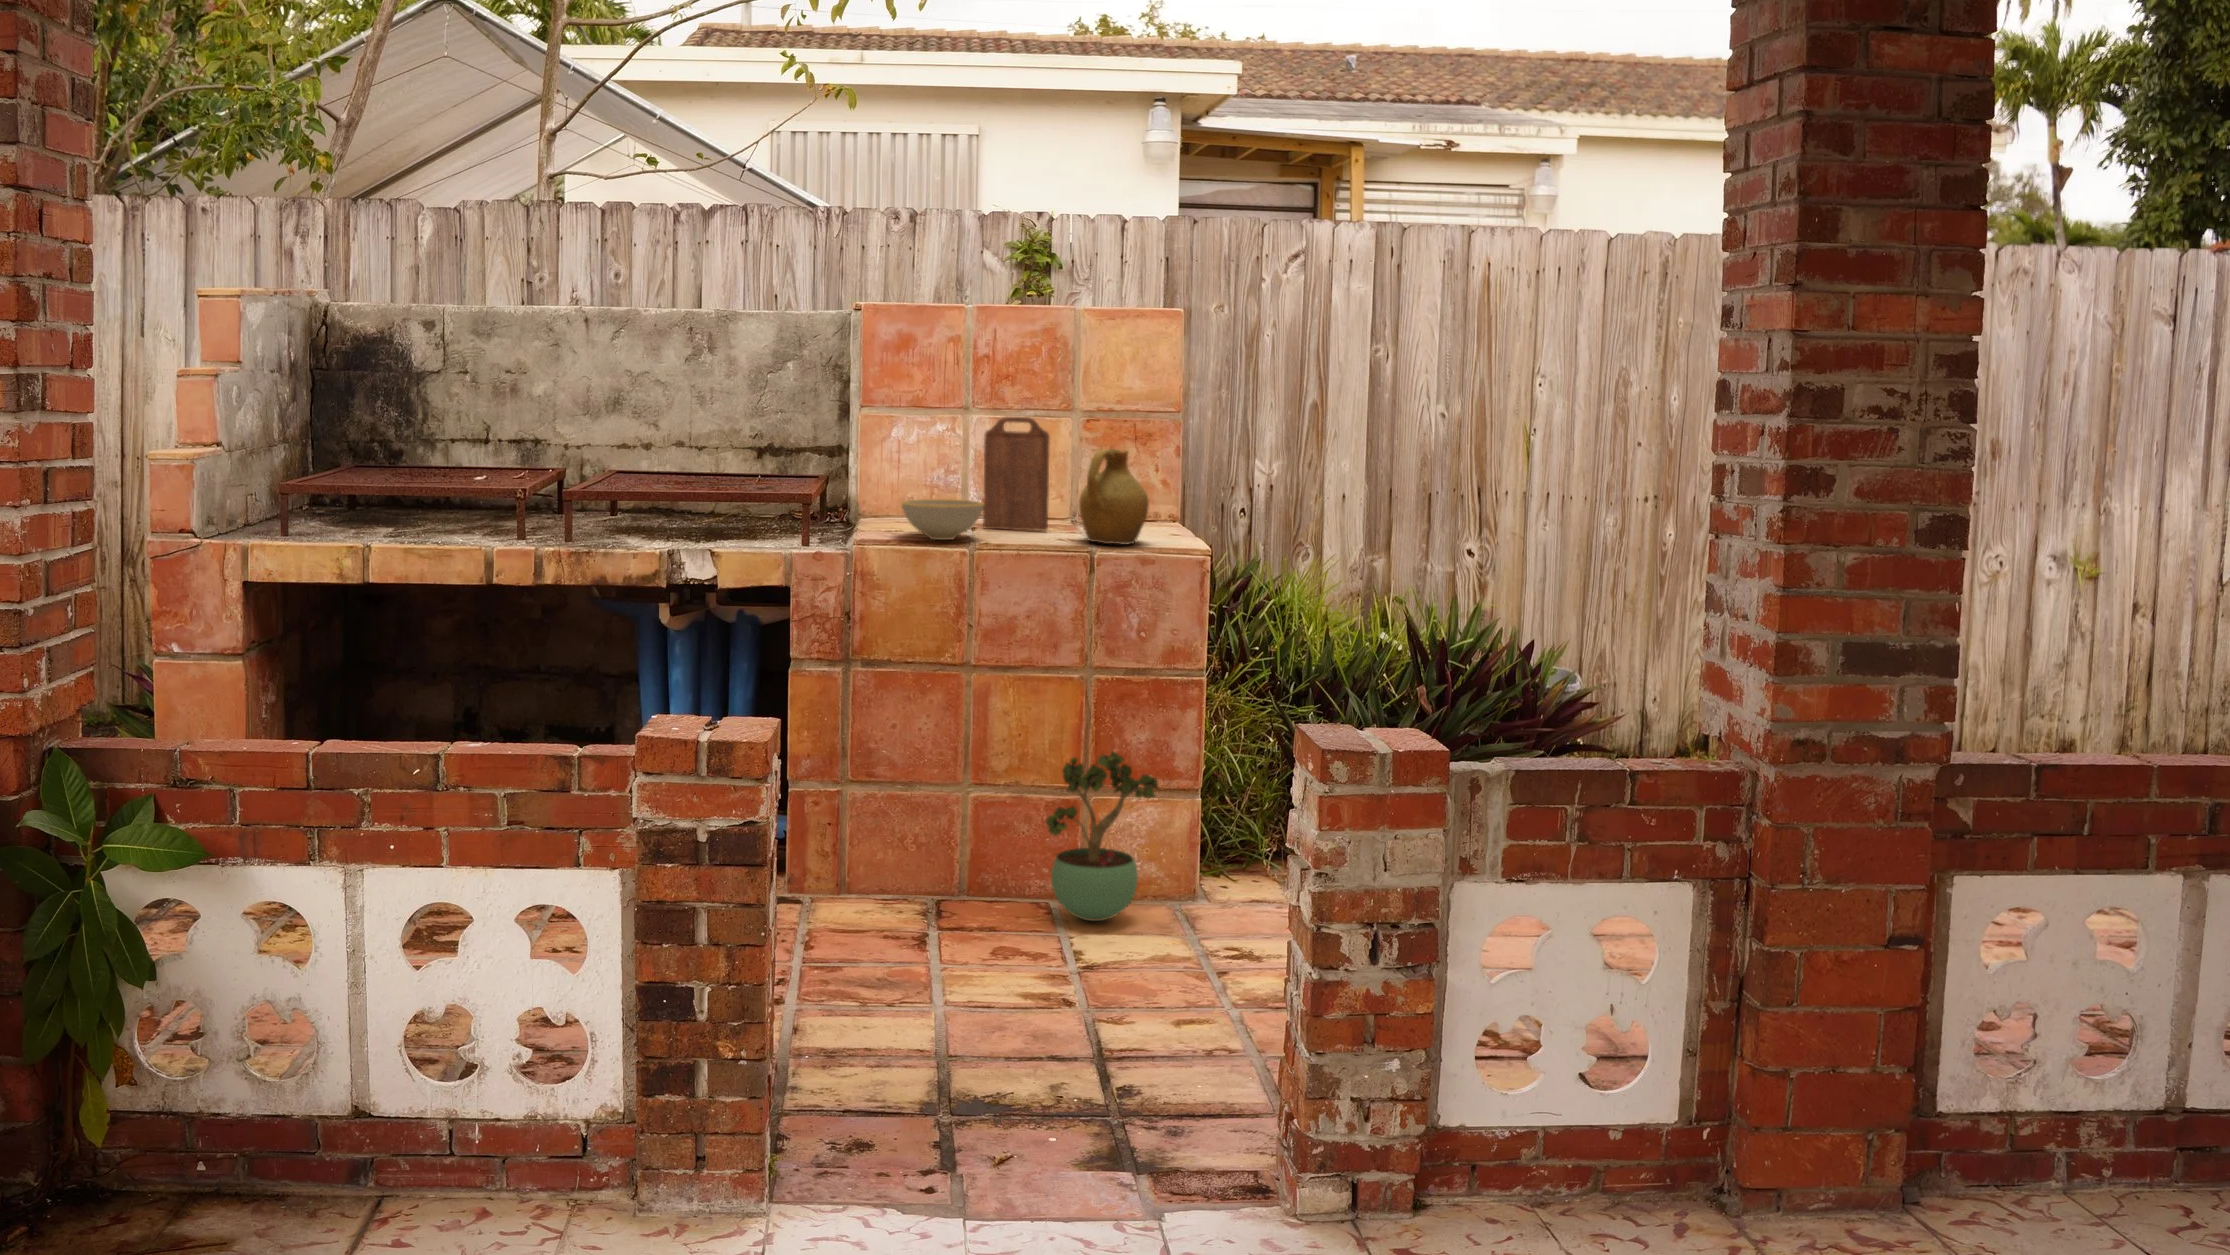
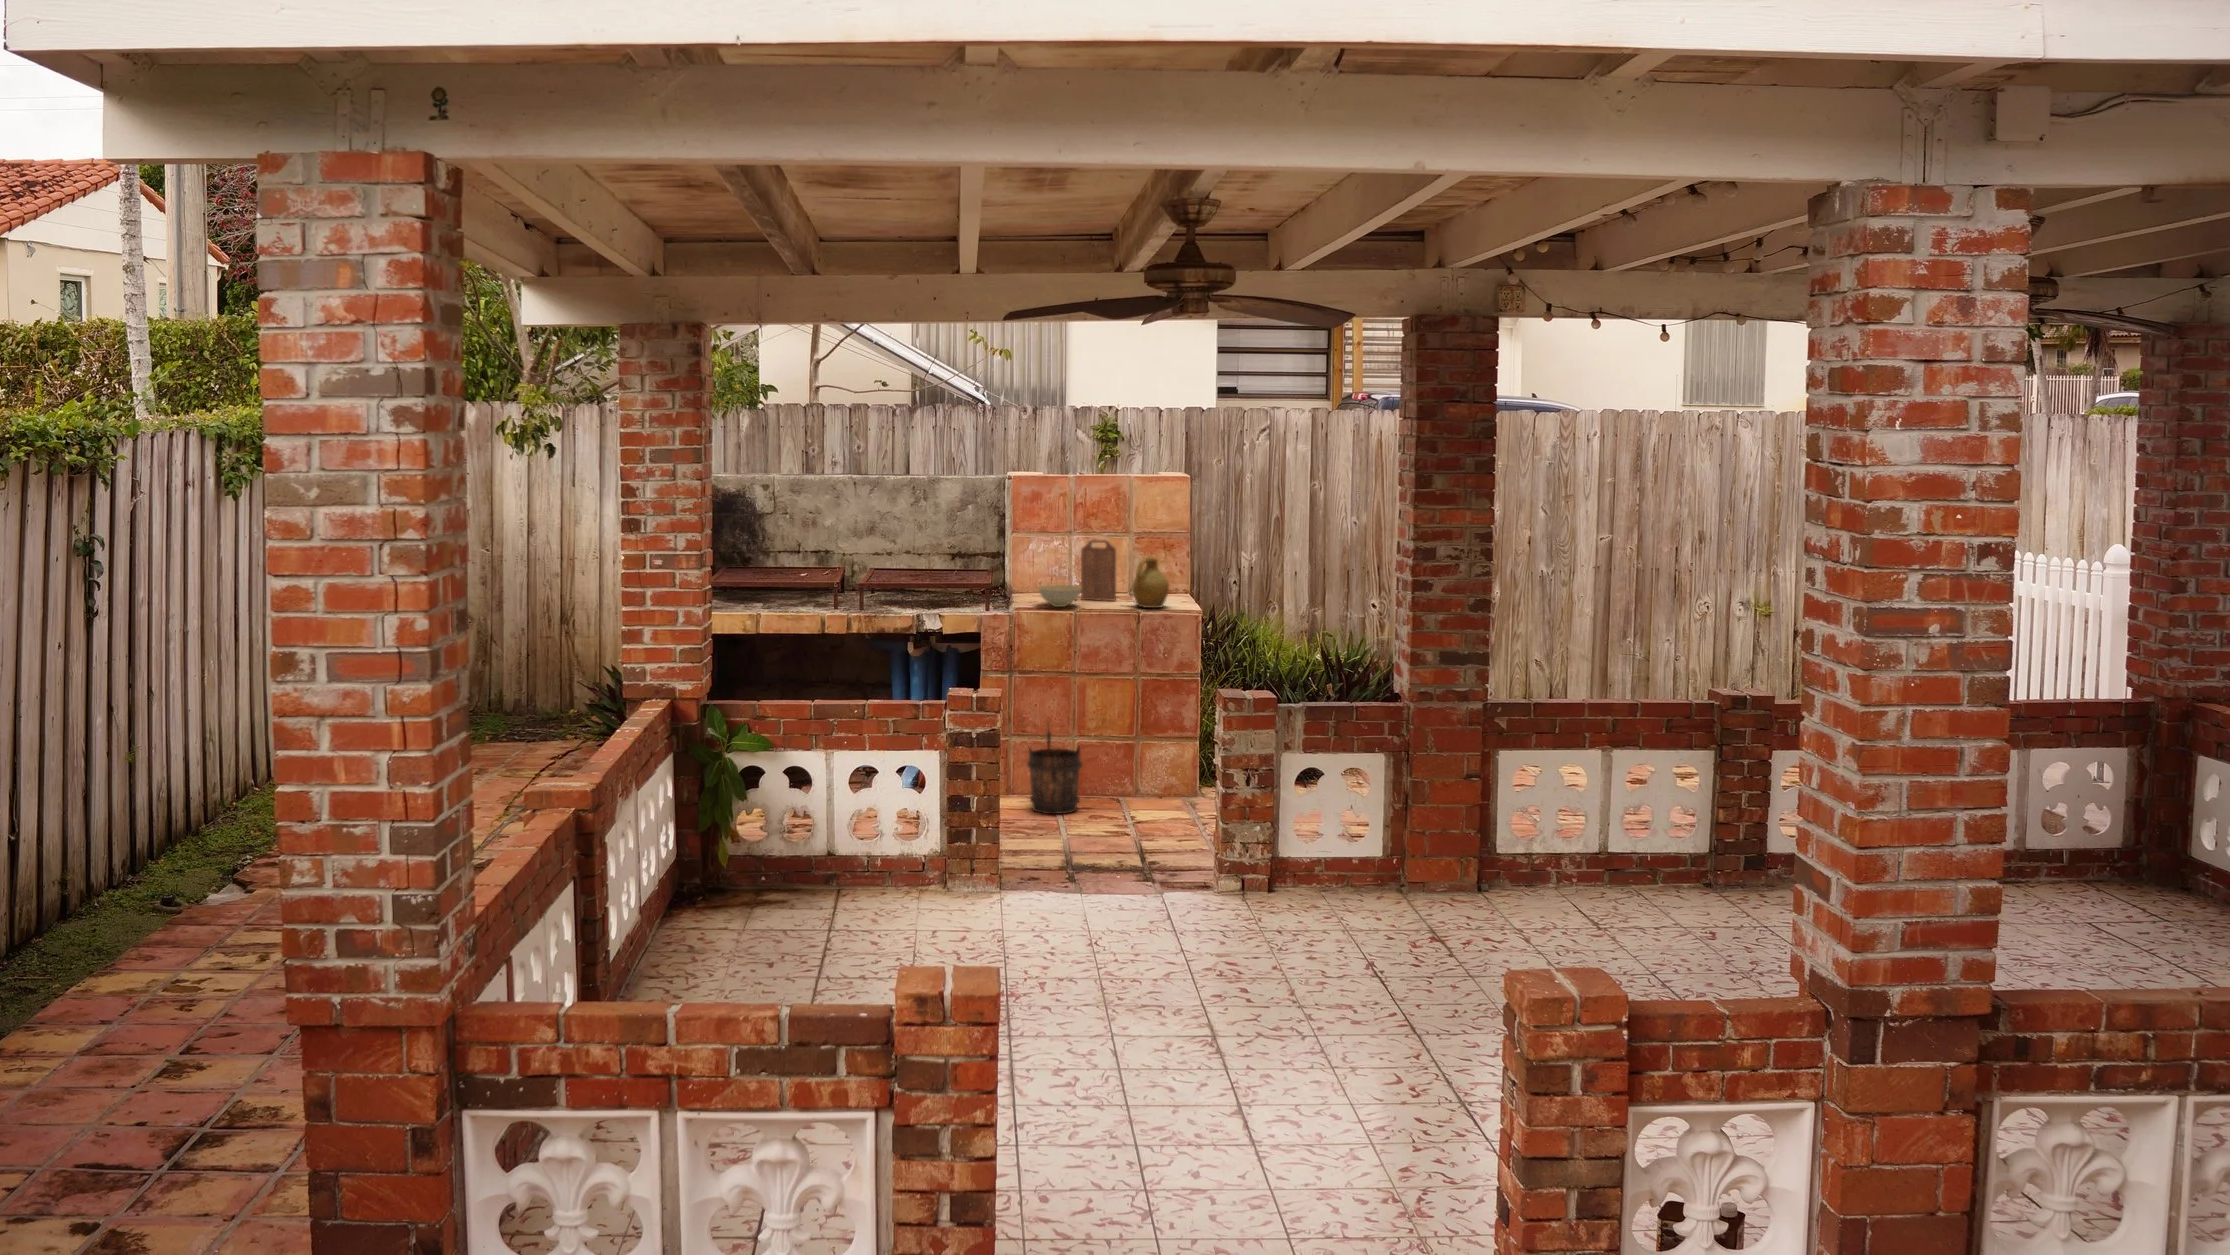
potted plant: present [1046,752,1158,921] -> none [1117,716,1175,805]
bucket: none [872,754,980,944] -> present [1027,722,1082,814]

